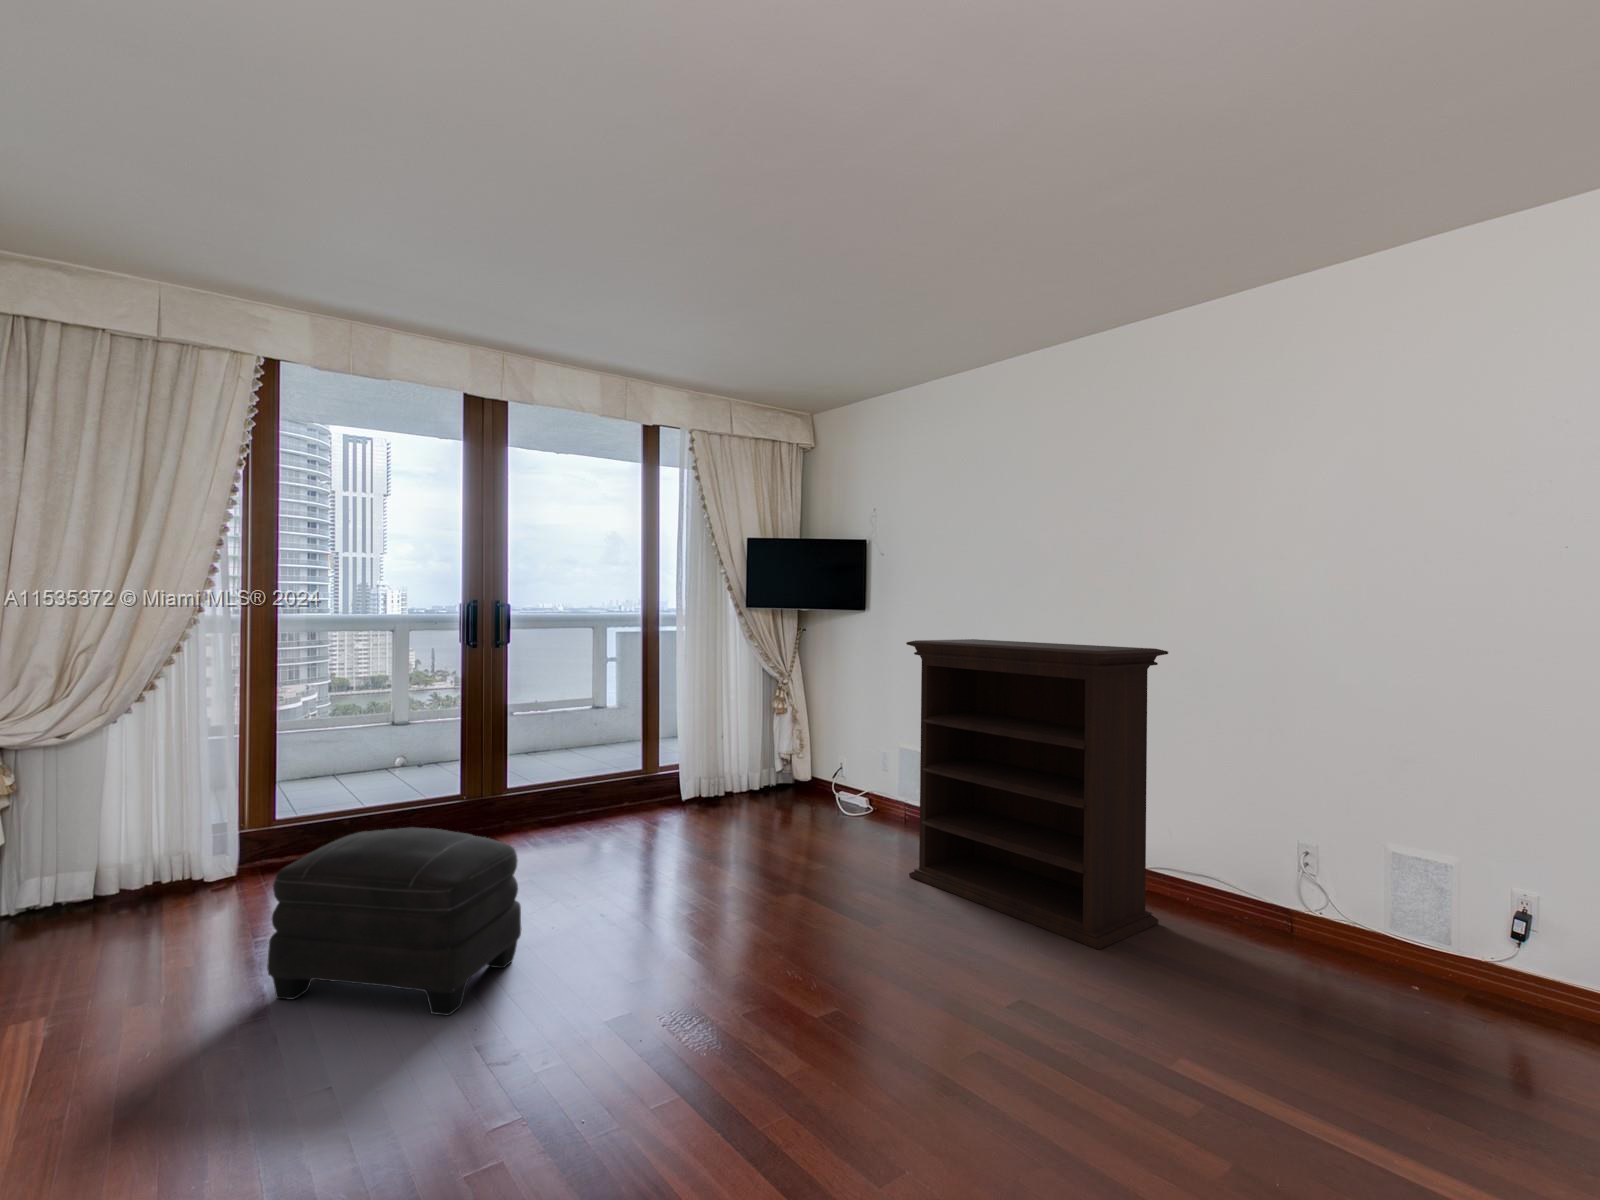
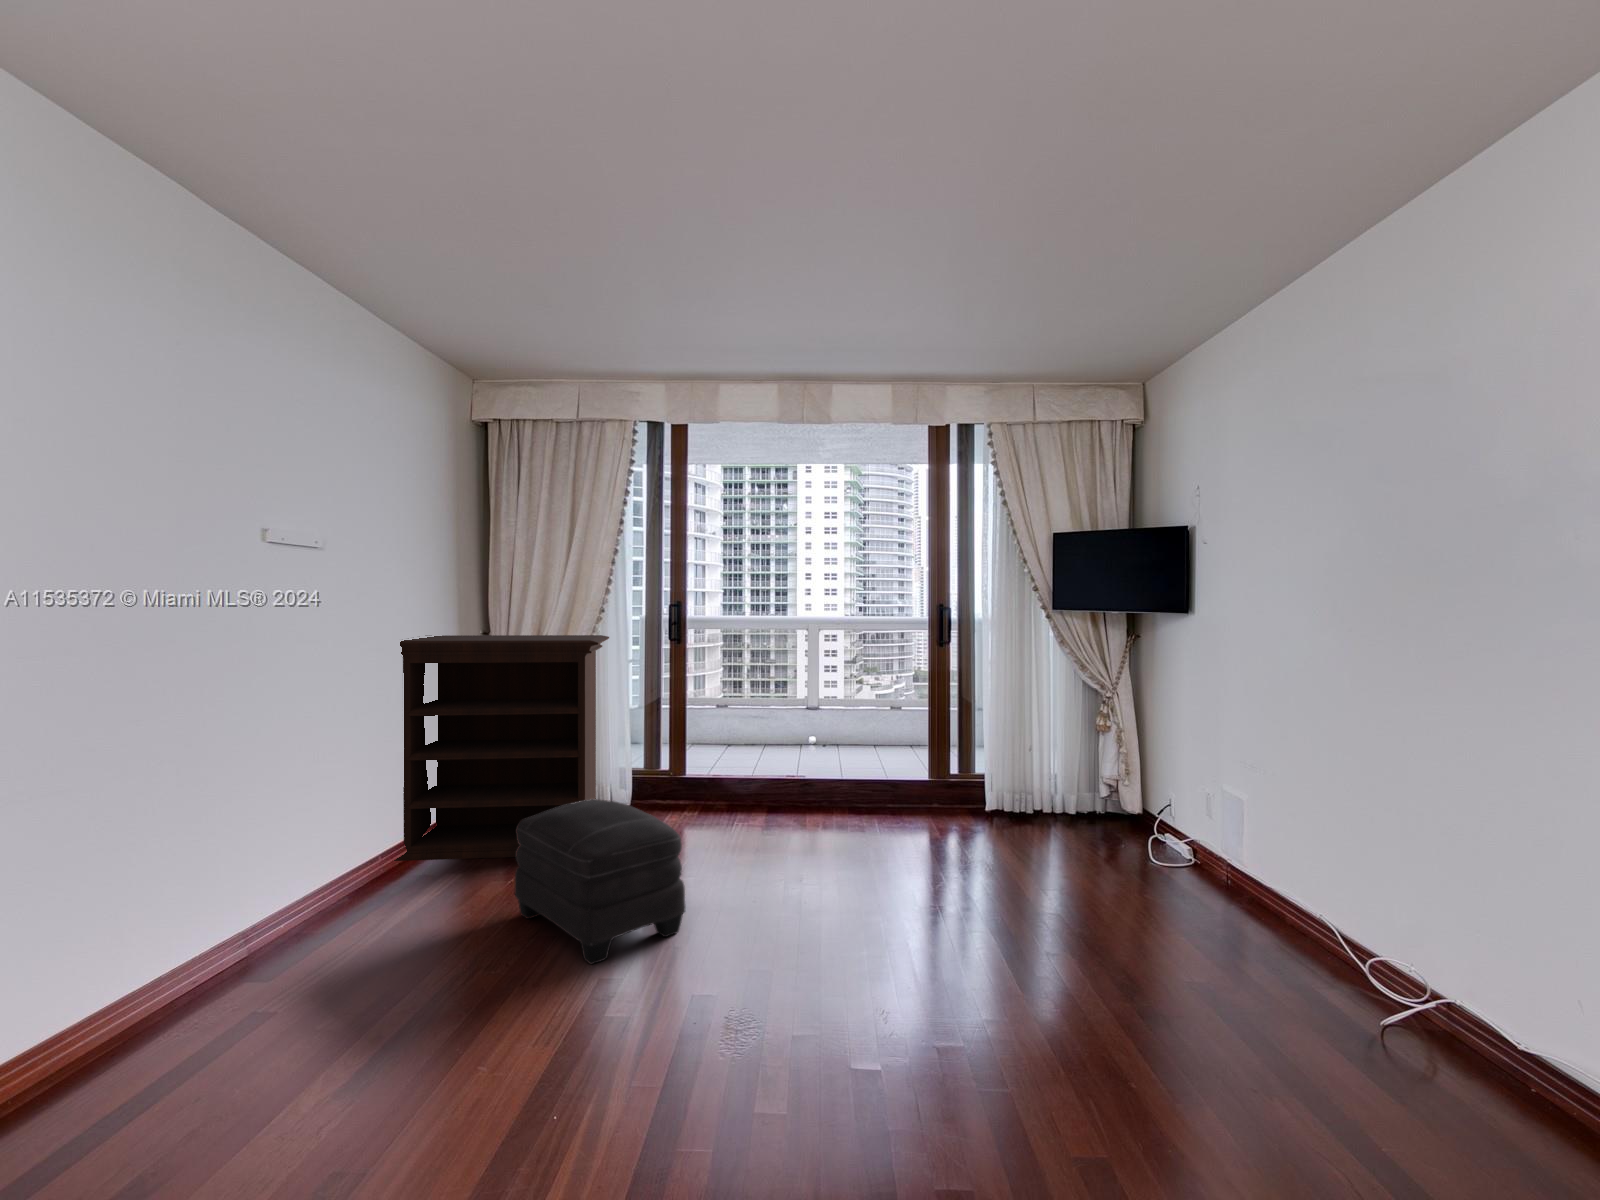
bookshelf: present [906,639,1168,950] -> present [394,635,609,861]

